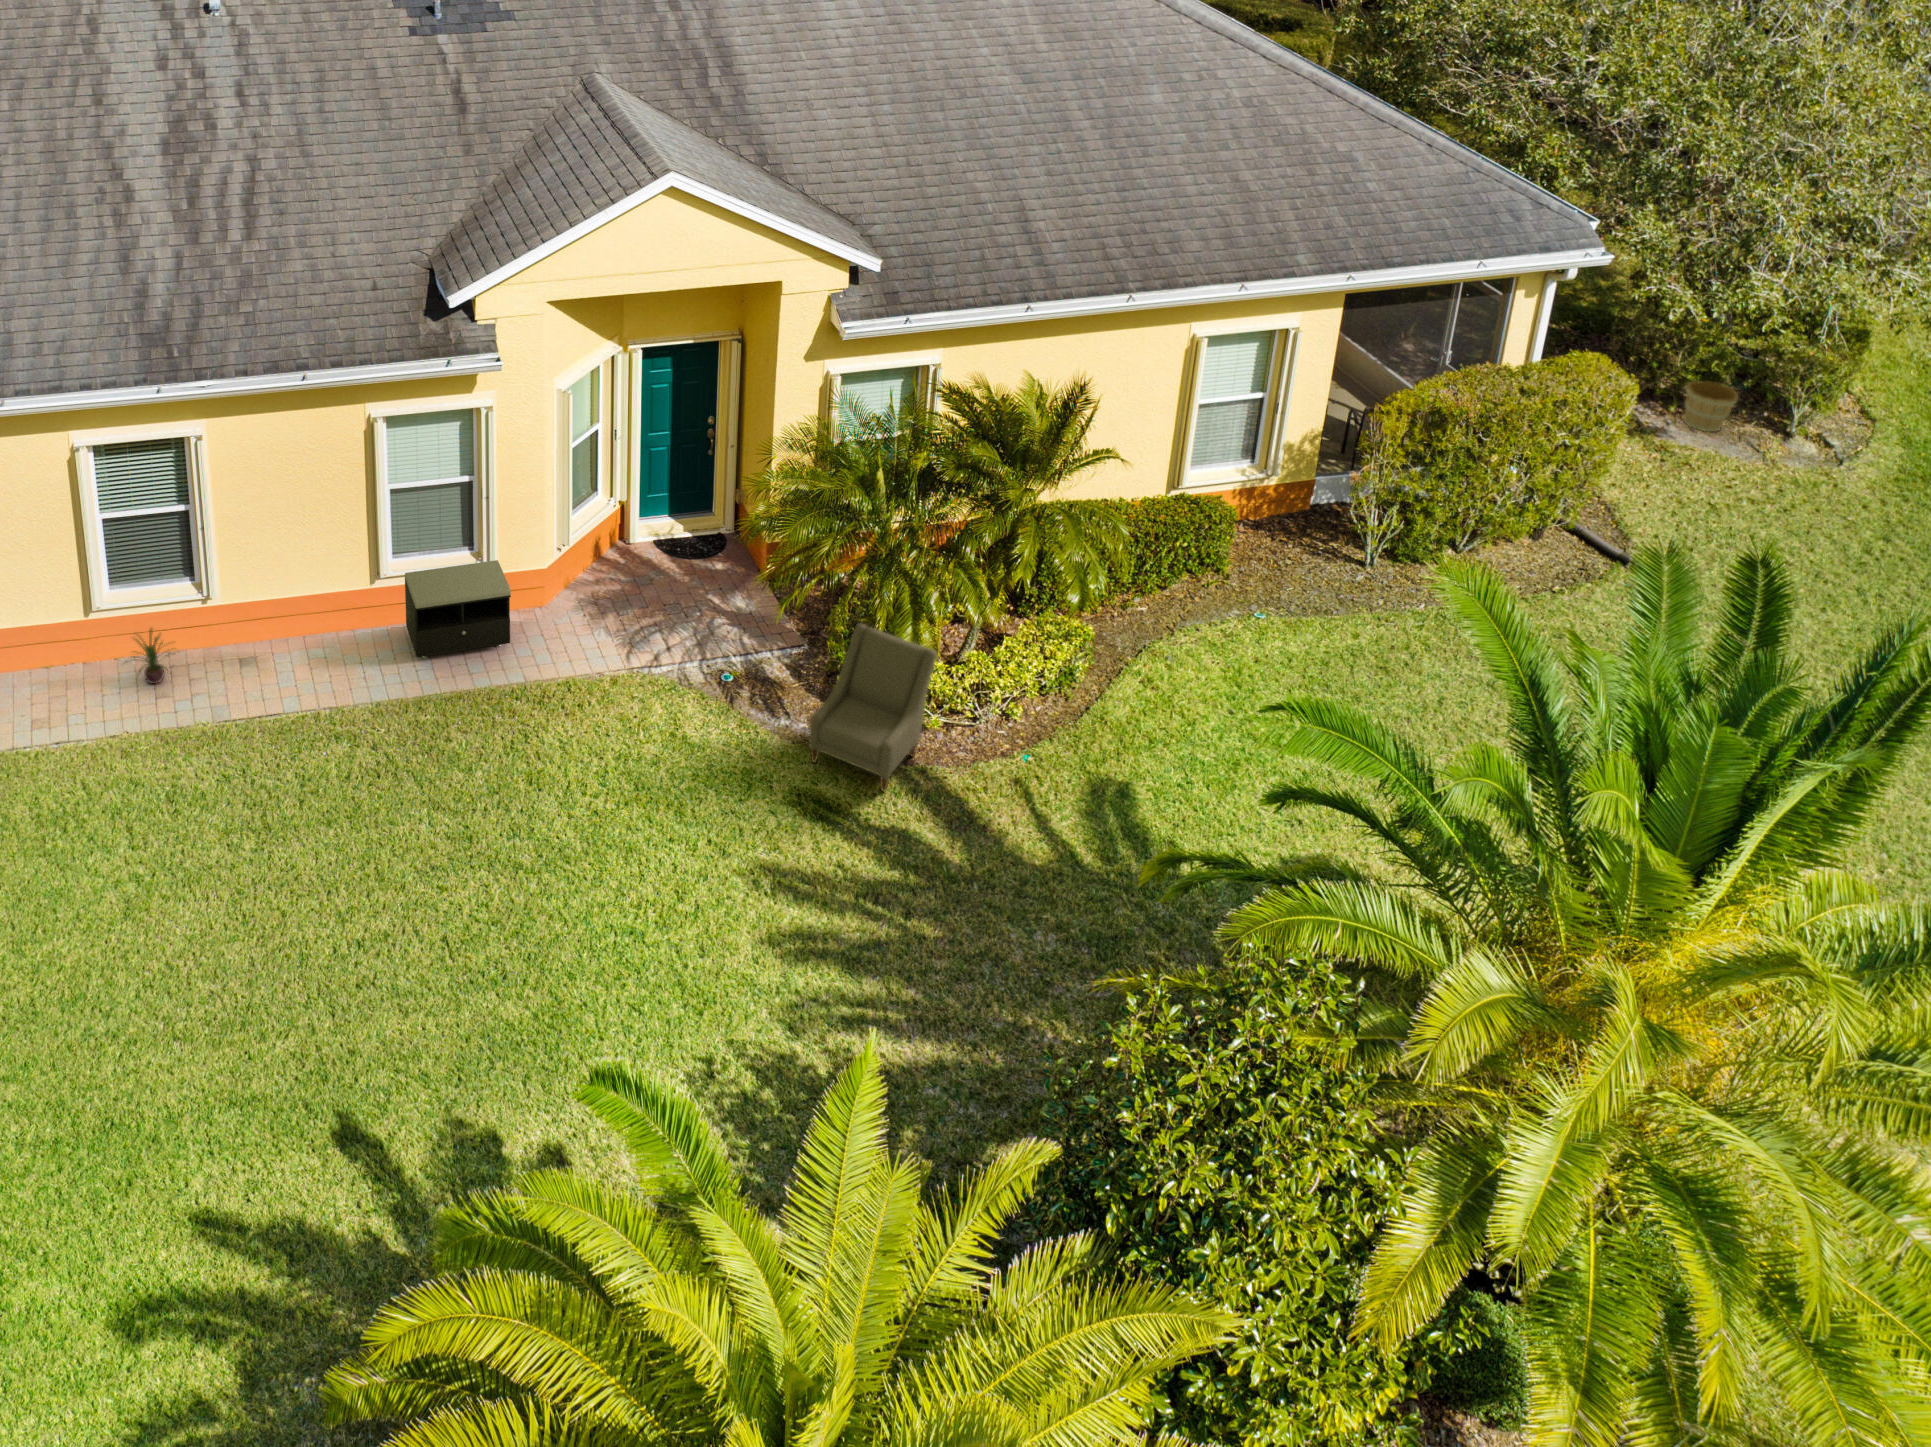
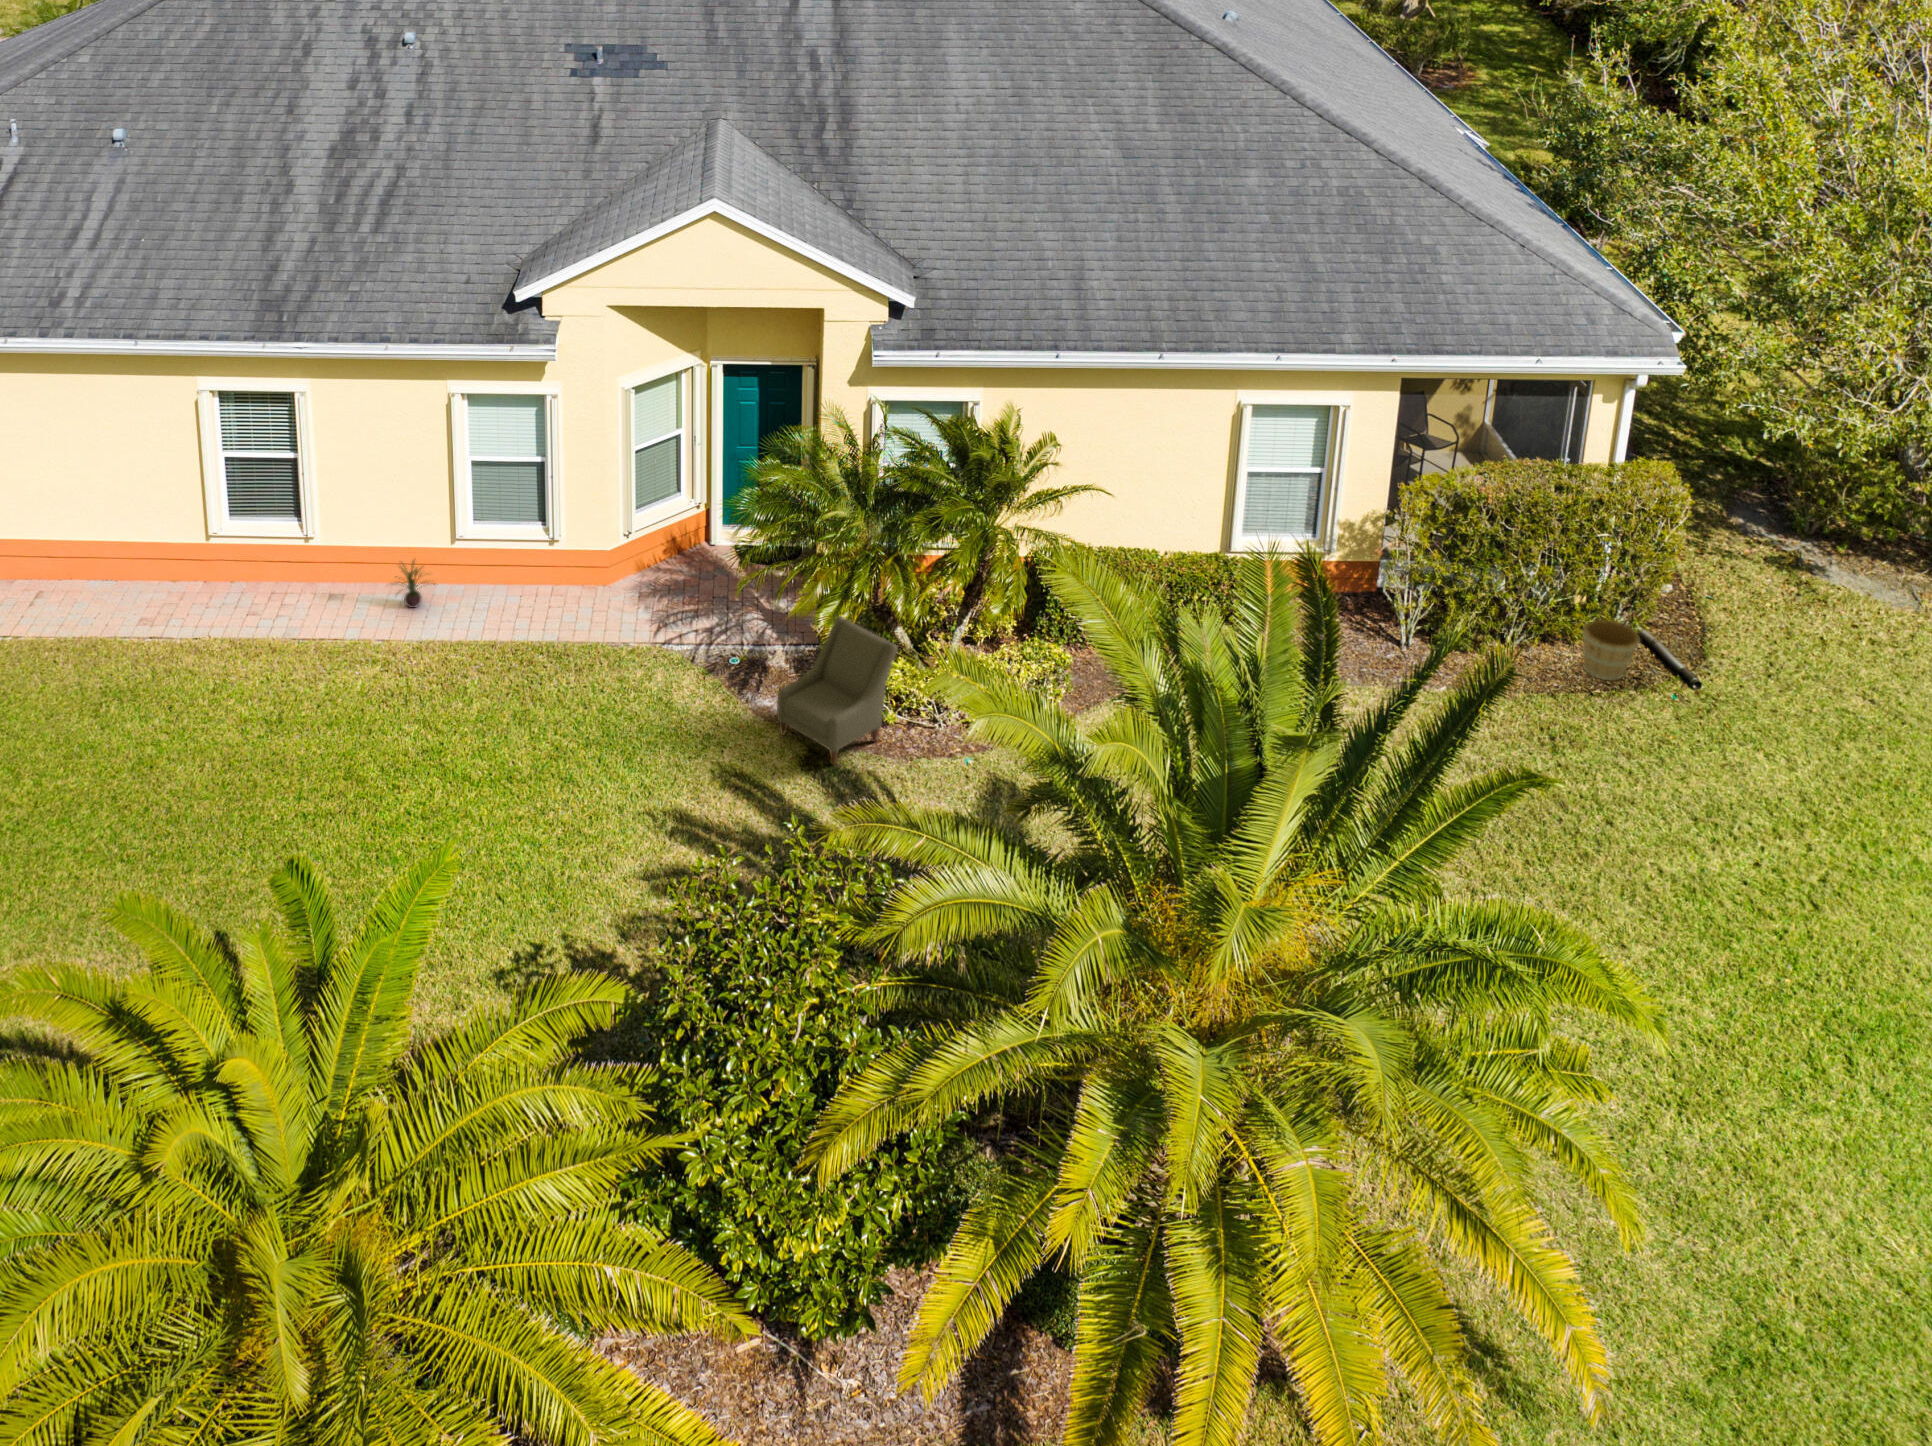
wooden bucket: present [1684,381,1738,432] -> present [1582,620,1640,681]
storage bench: present [405,560,511,658] -> none [475,536,562,613]
decorative plant: present [122,629,176,684] -> present [397,561,427,608]

